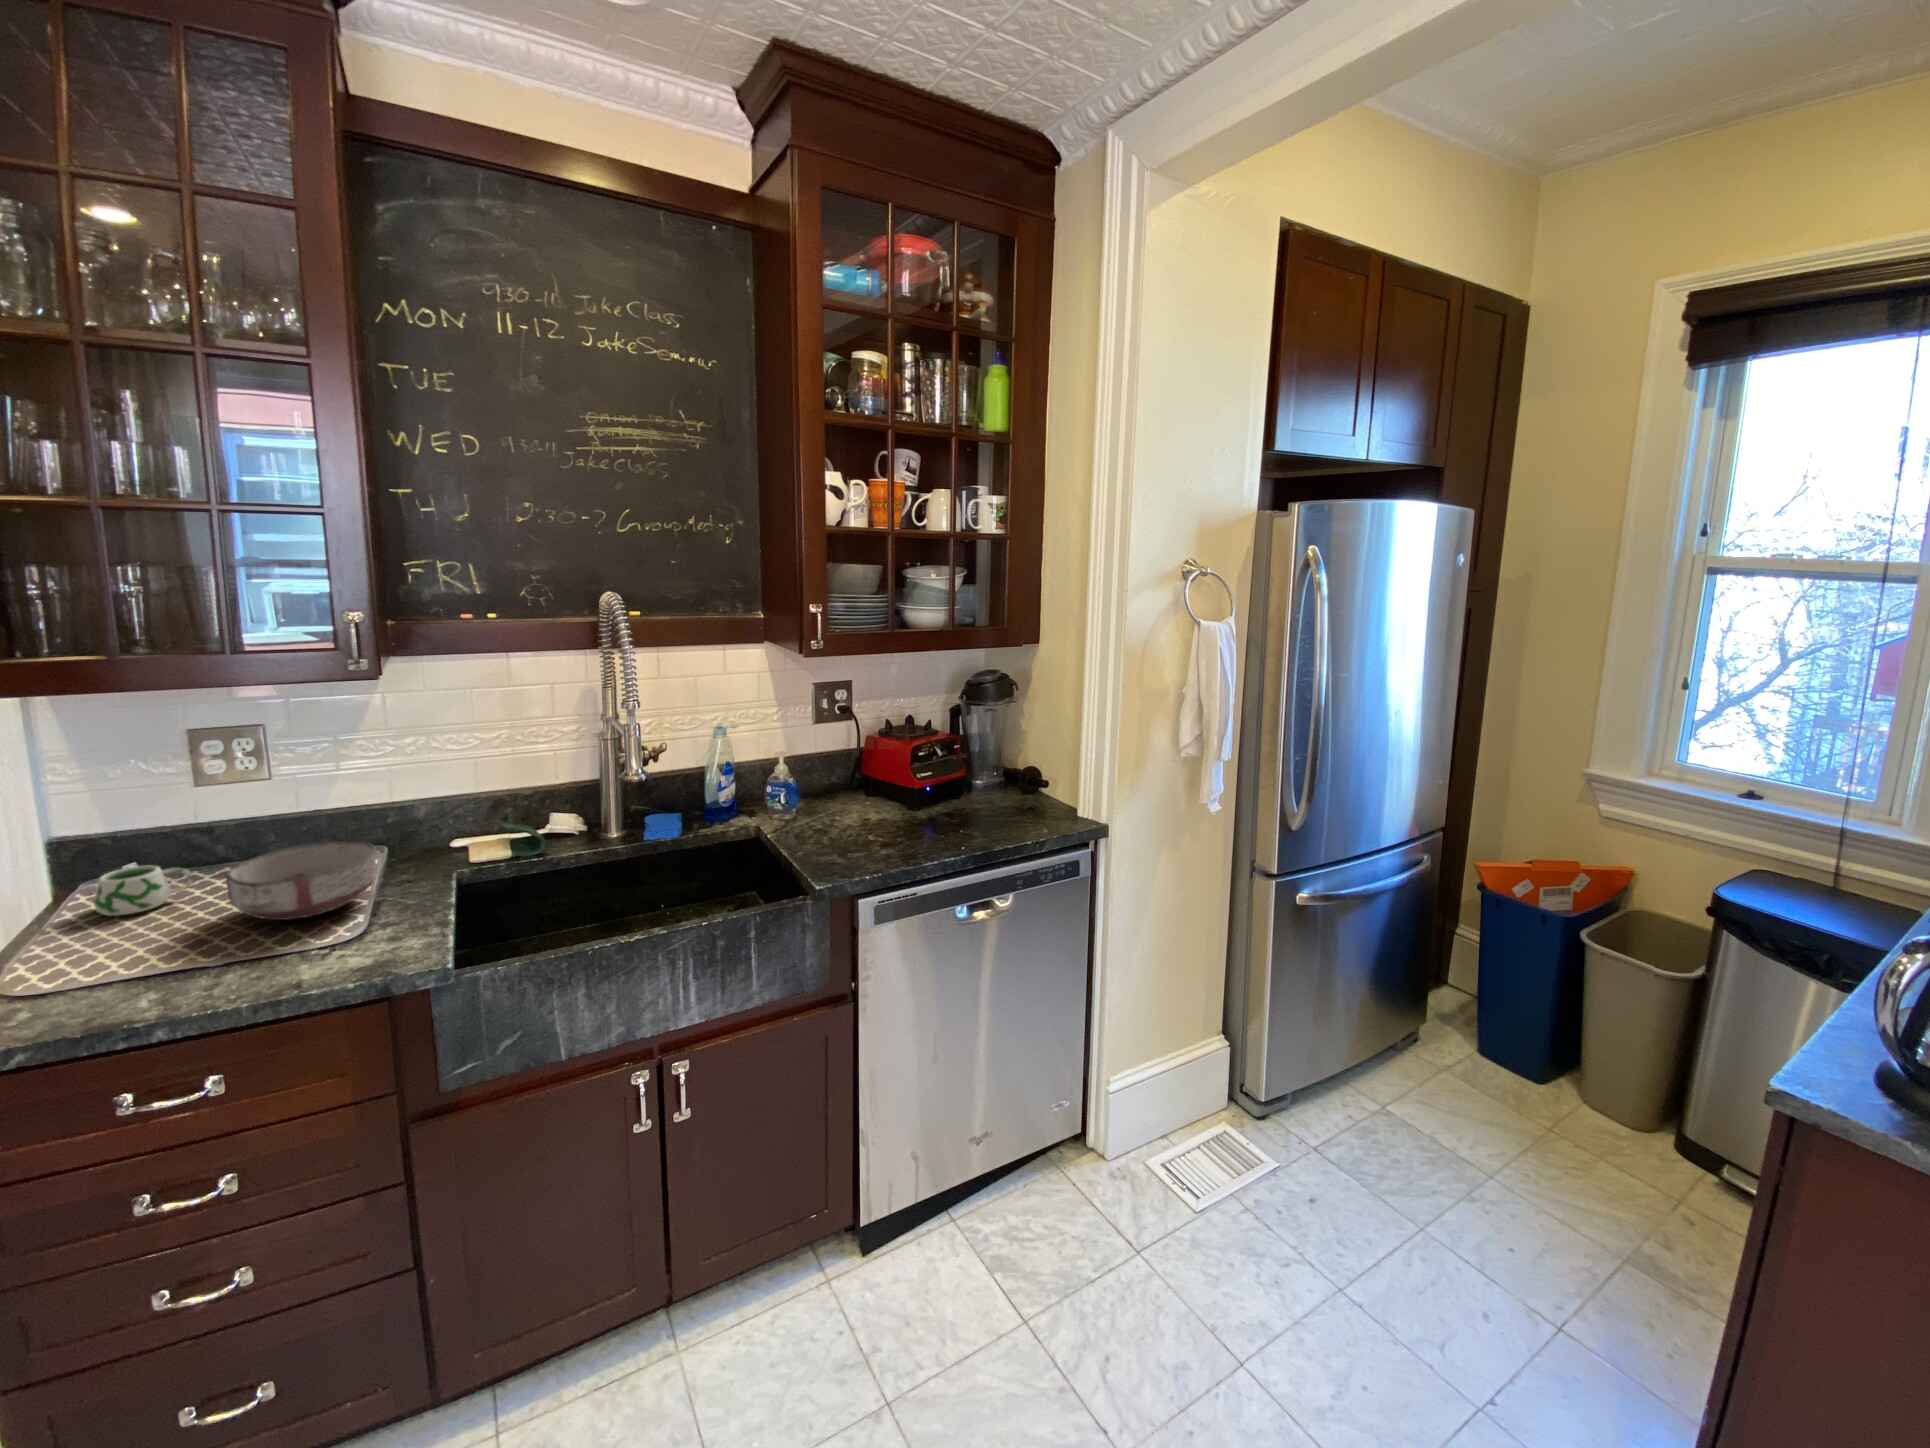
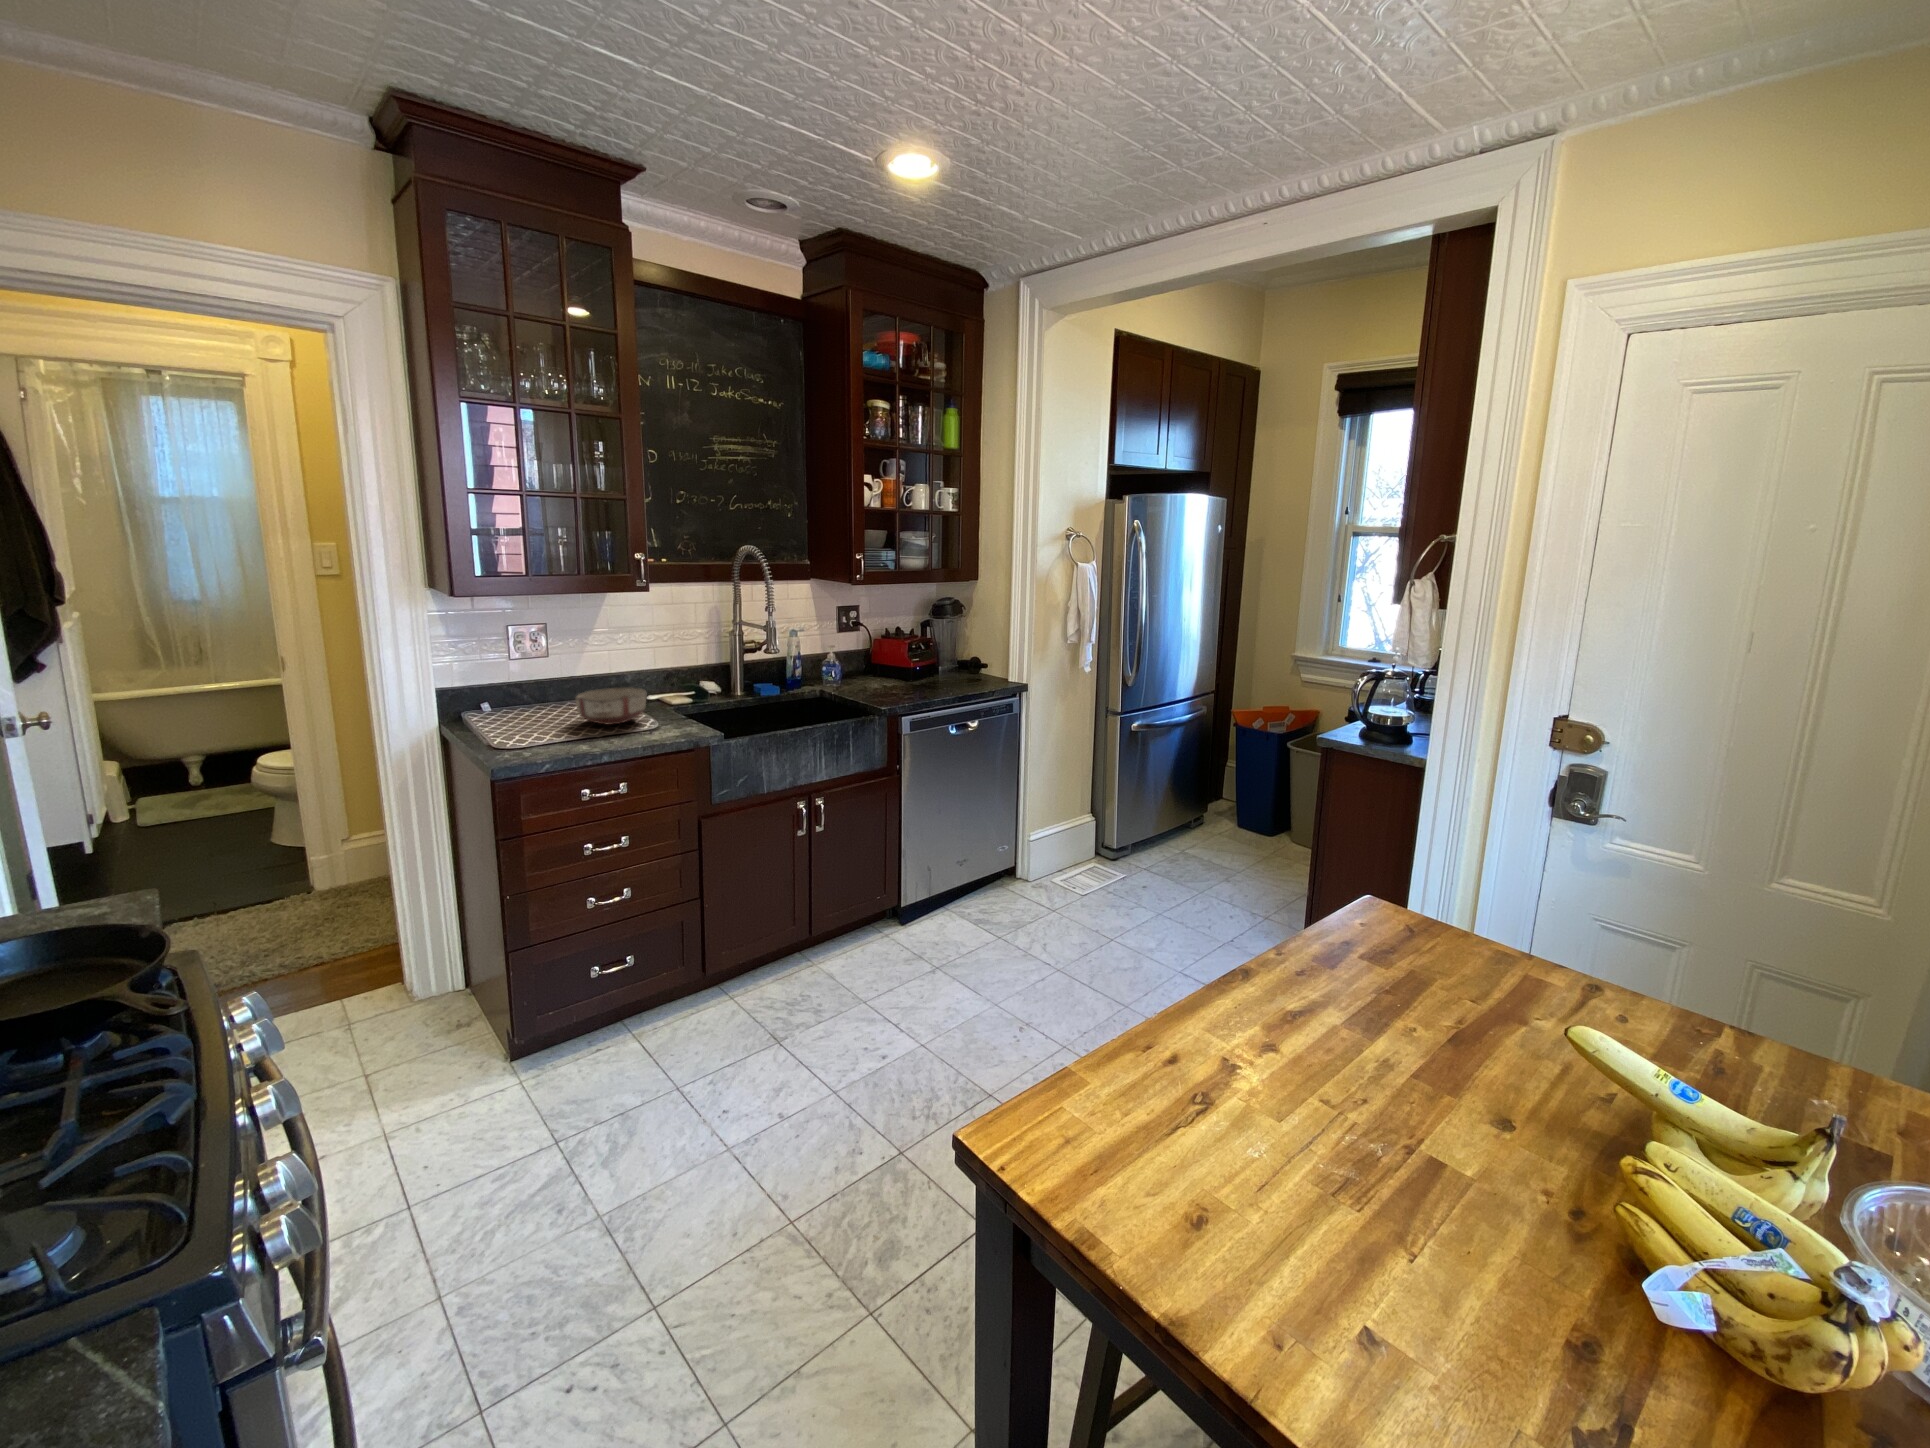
mug: present [94,866,194,916] -> none [494,701,537,726]

